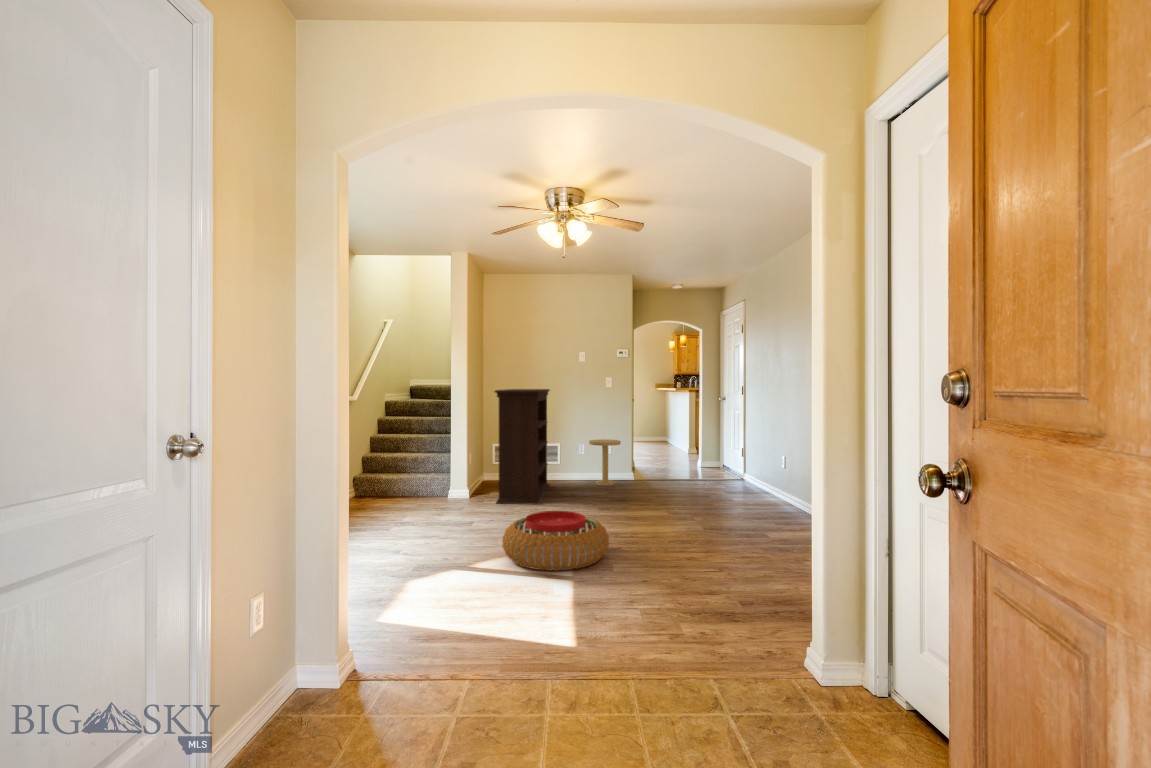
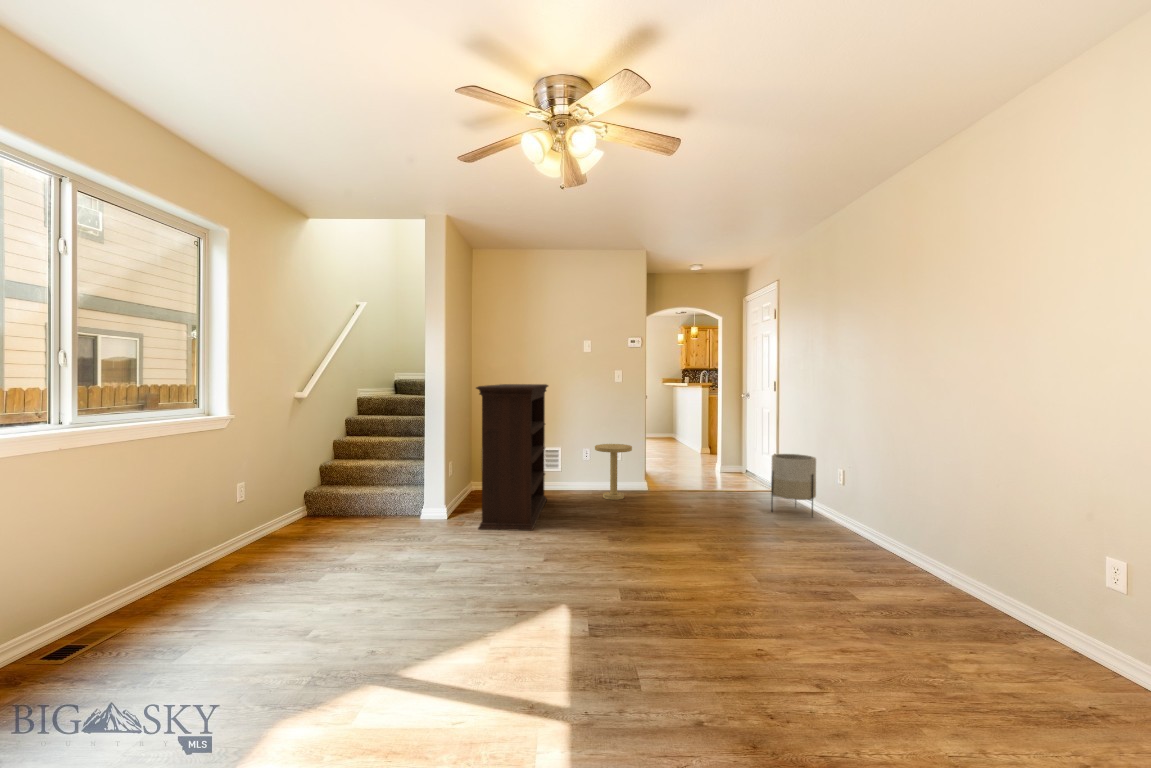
planter: none [734,445,769,496] -> present [771,454,816,517]
pouf: present [502,511,609,571] -> none [465,568,630,685]

